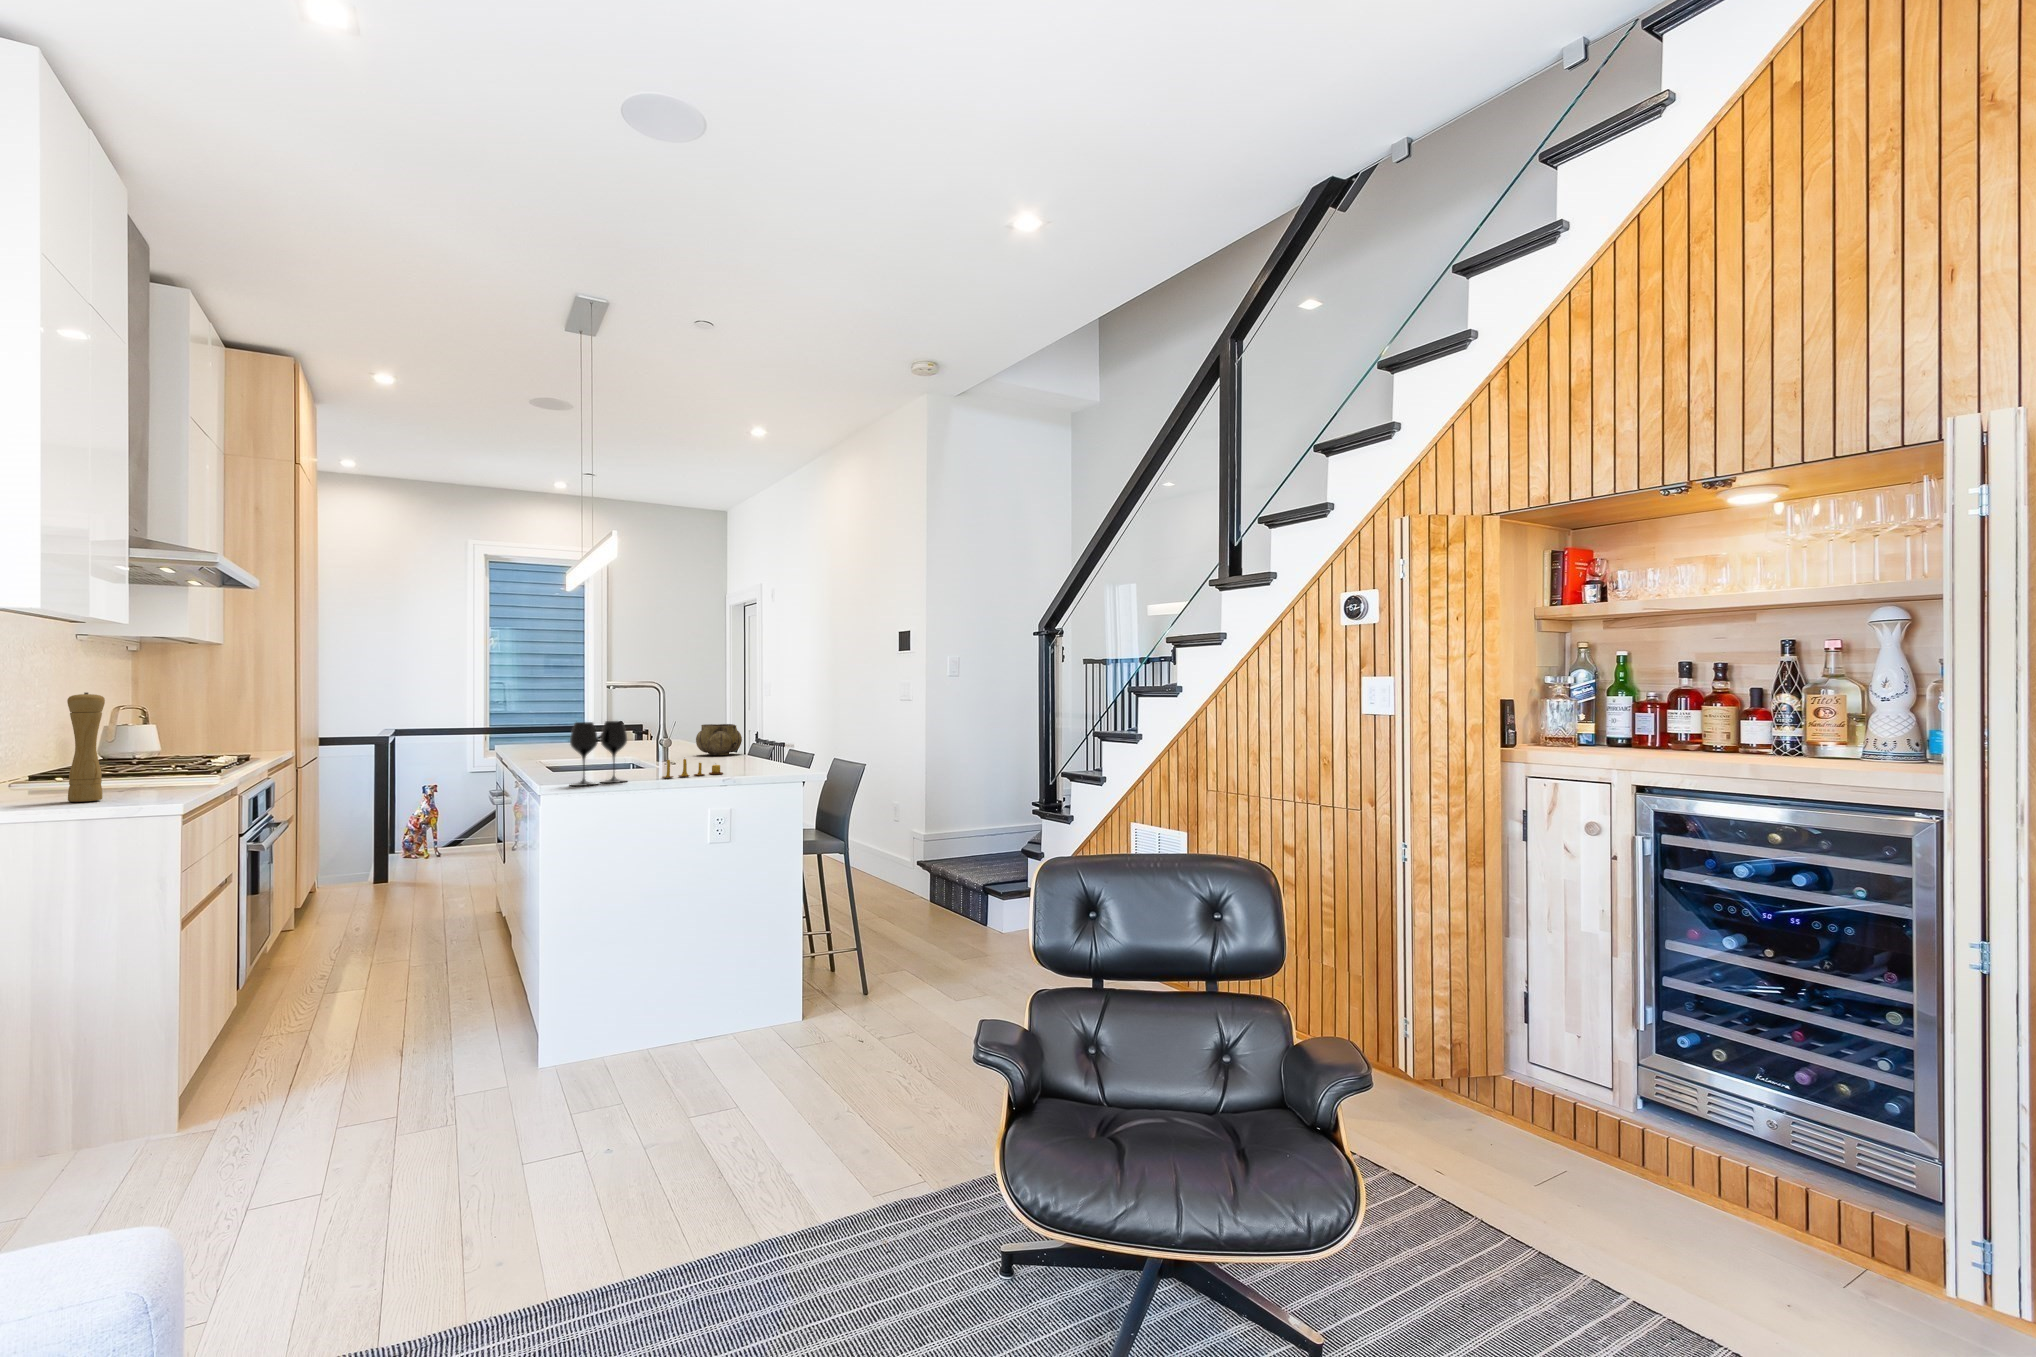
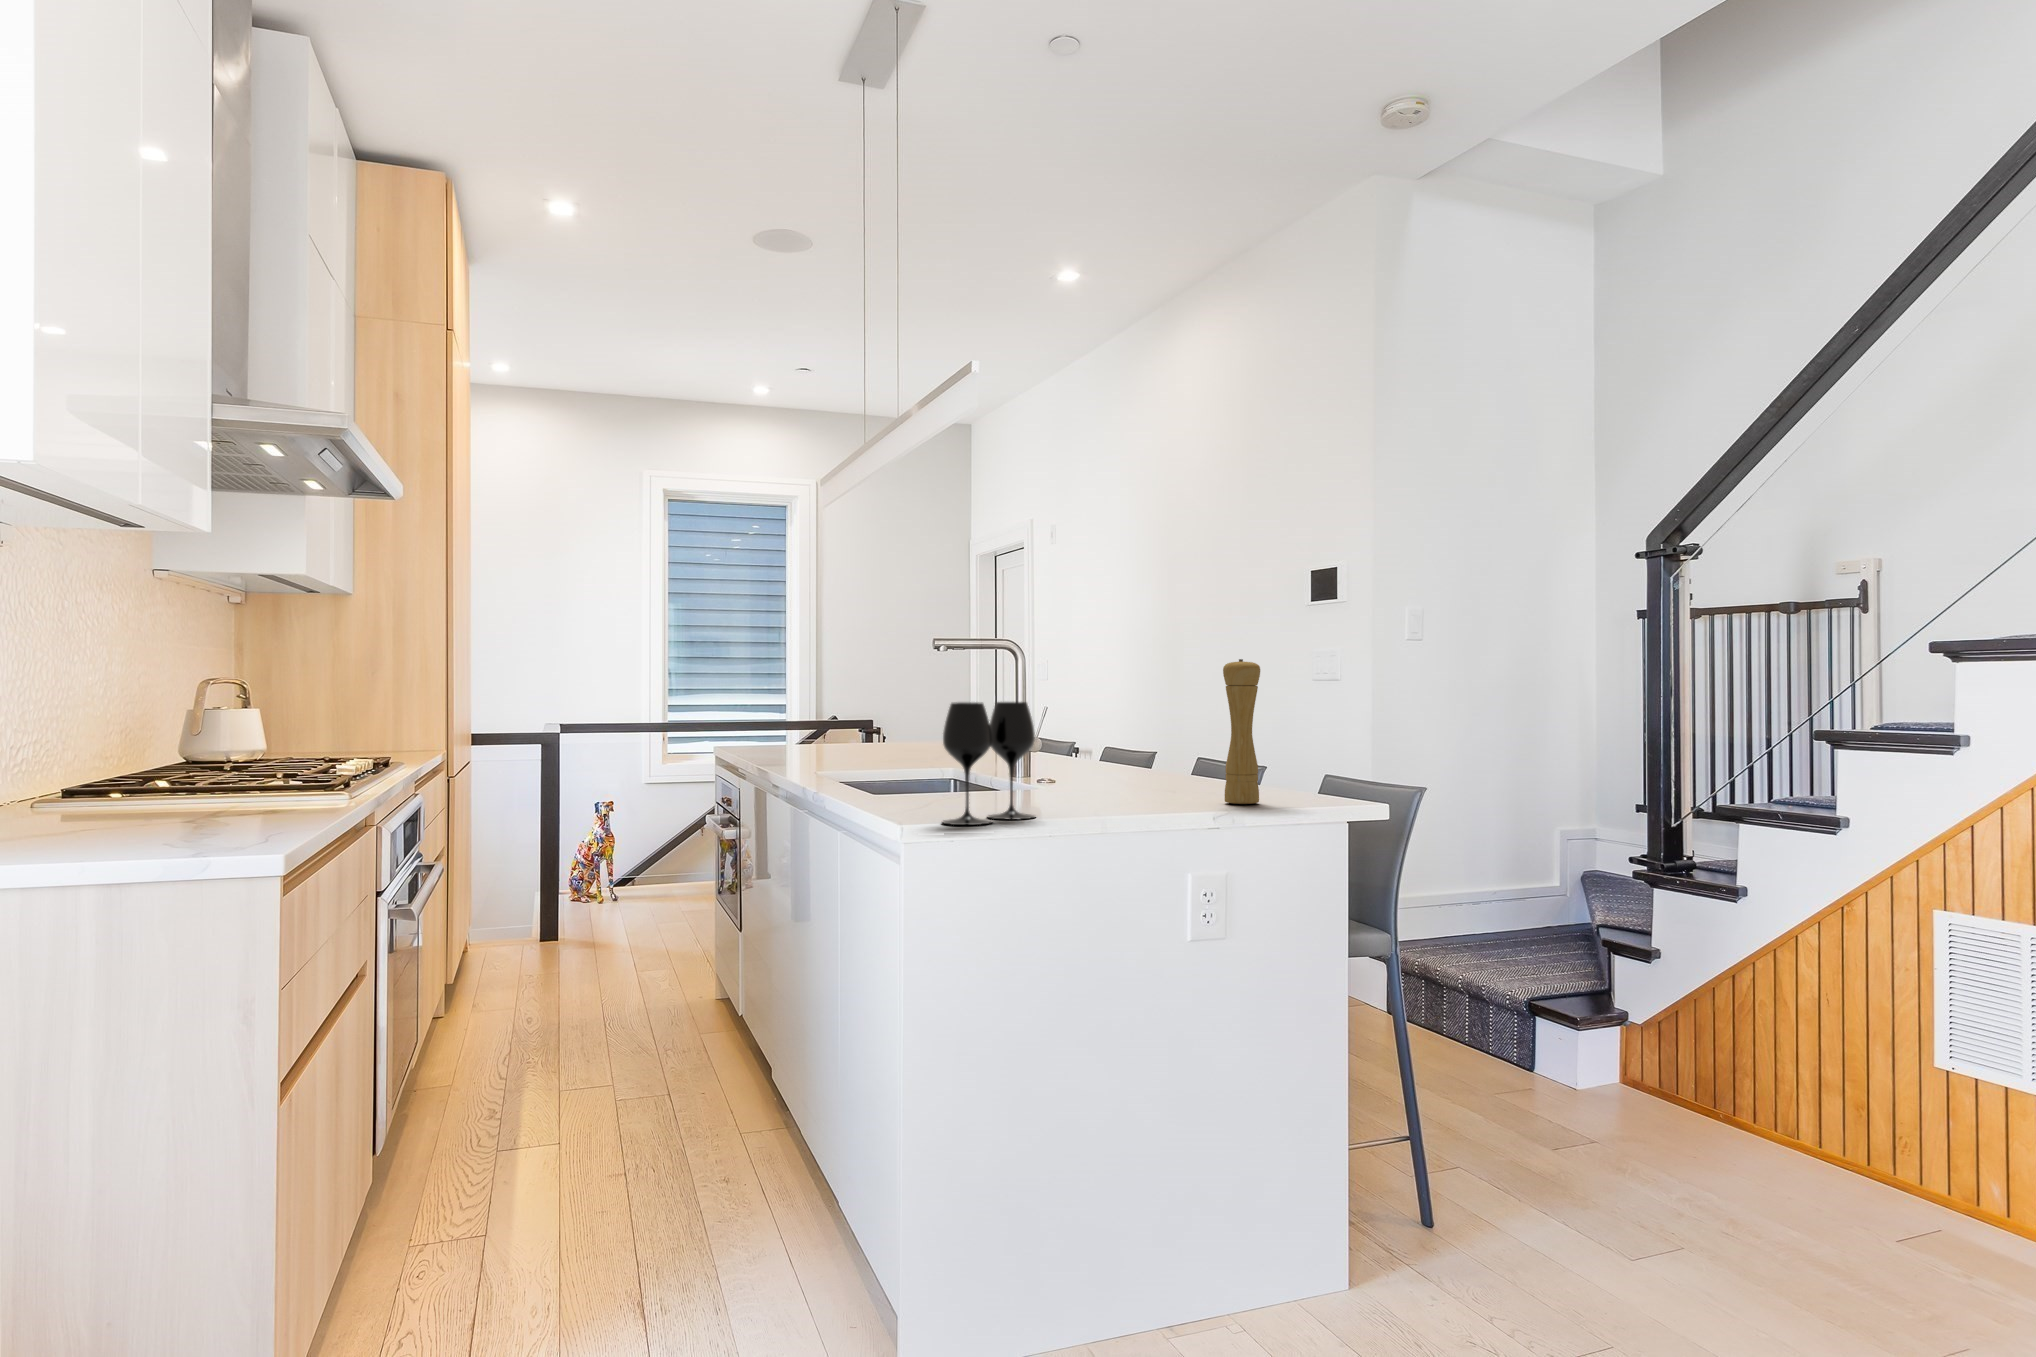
pepper mill: present [67,692,105,802] -> present [1223,659,1260,804]
decorative bowl: present [696,724,742,755] -> none [1047,716,1120,767]
candle: present [662,759,723,778] -> none [1088,771,1184,811]

